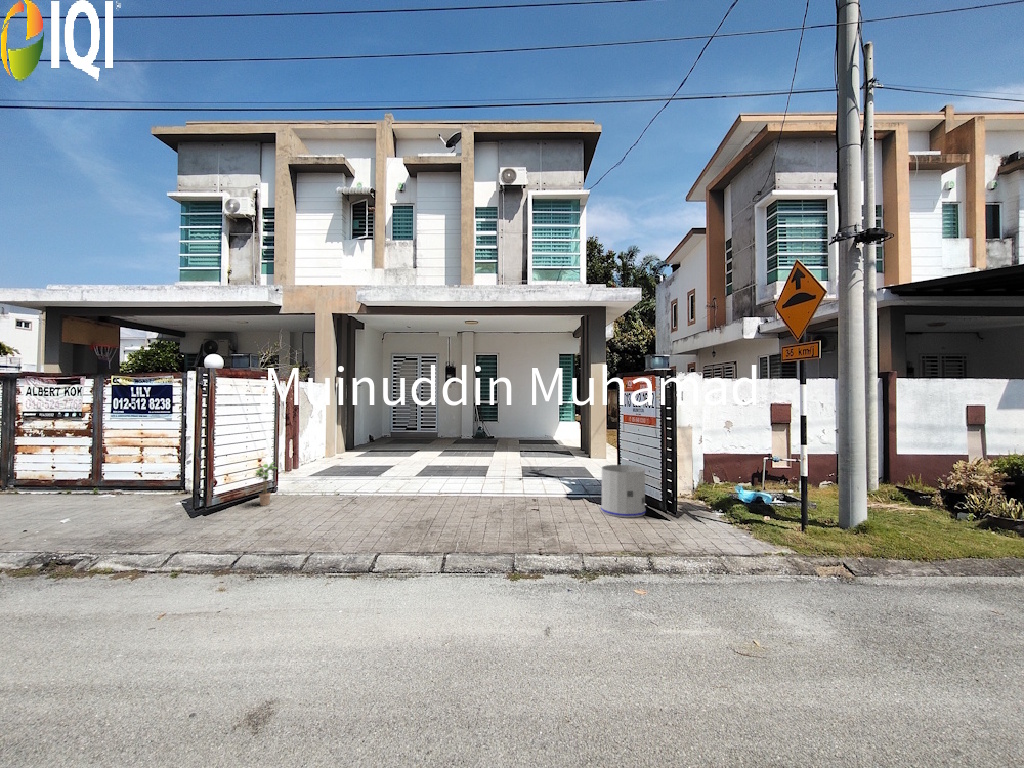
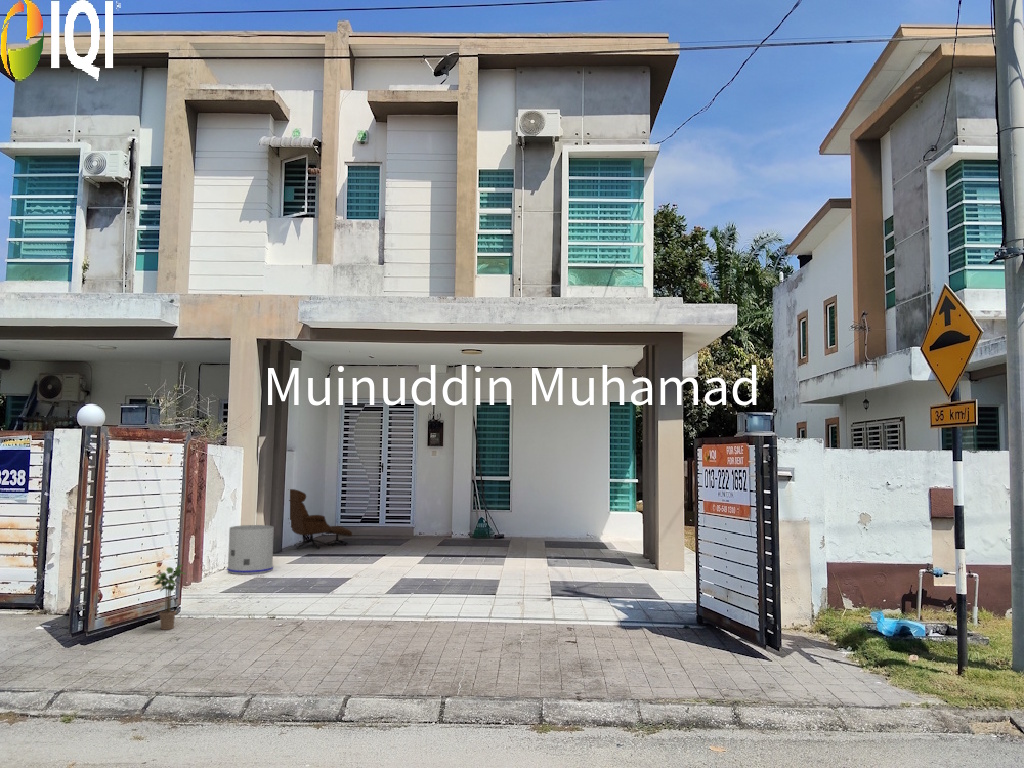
lounge chair: none [357,413,400,450] -> present [289,489,352,549]
trash can: present [601,465,646,518] -> present [227,525,274,574]

